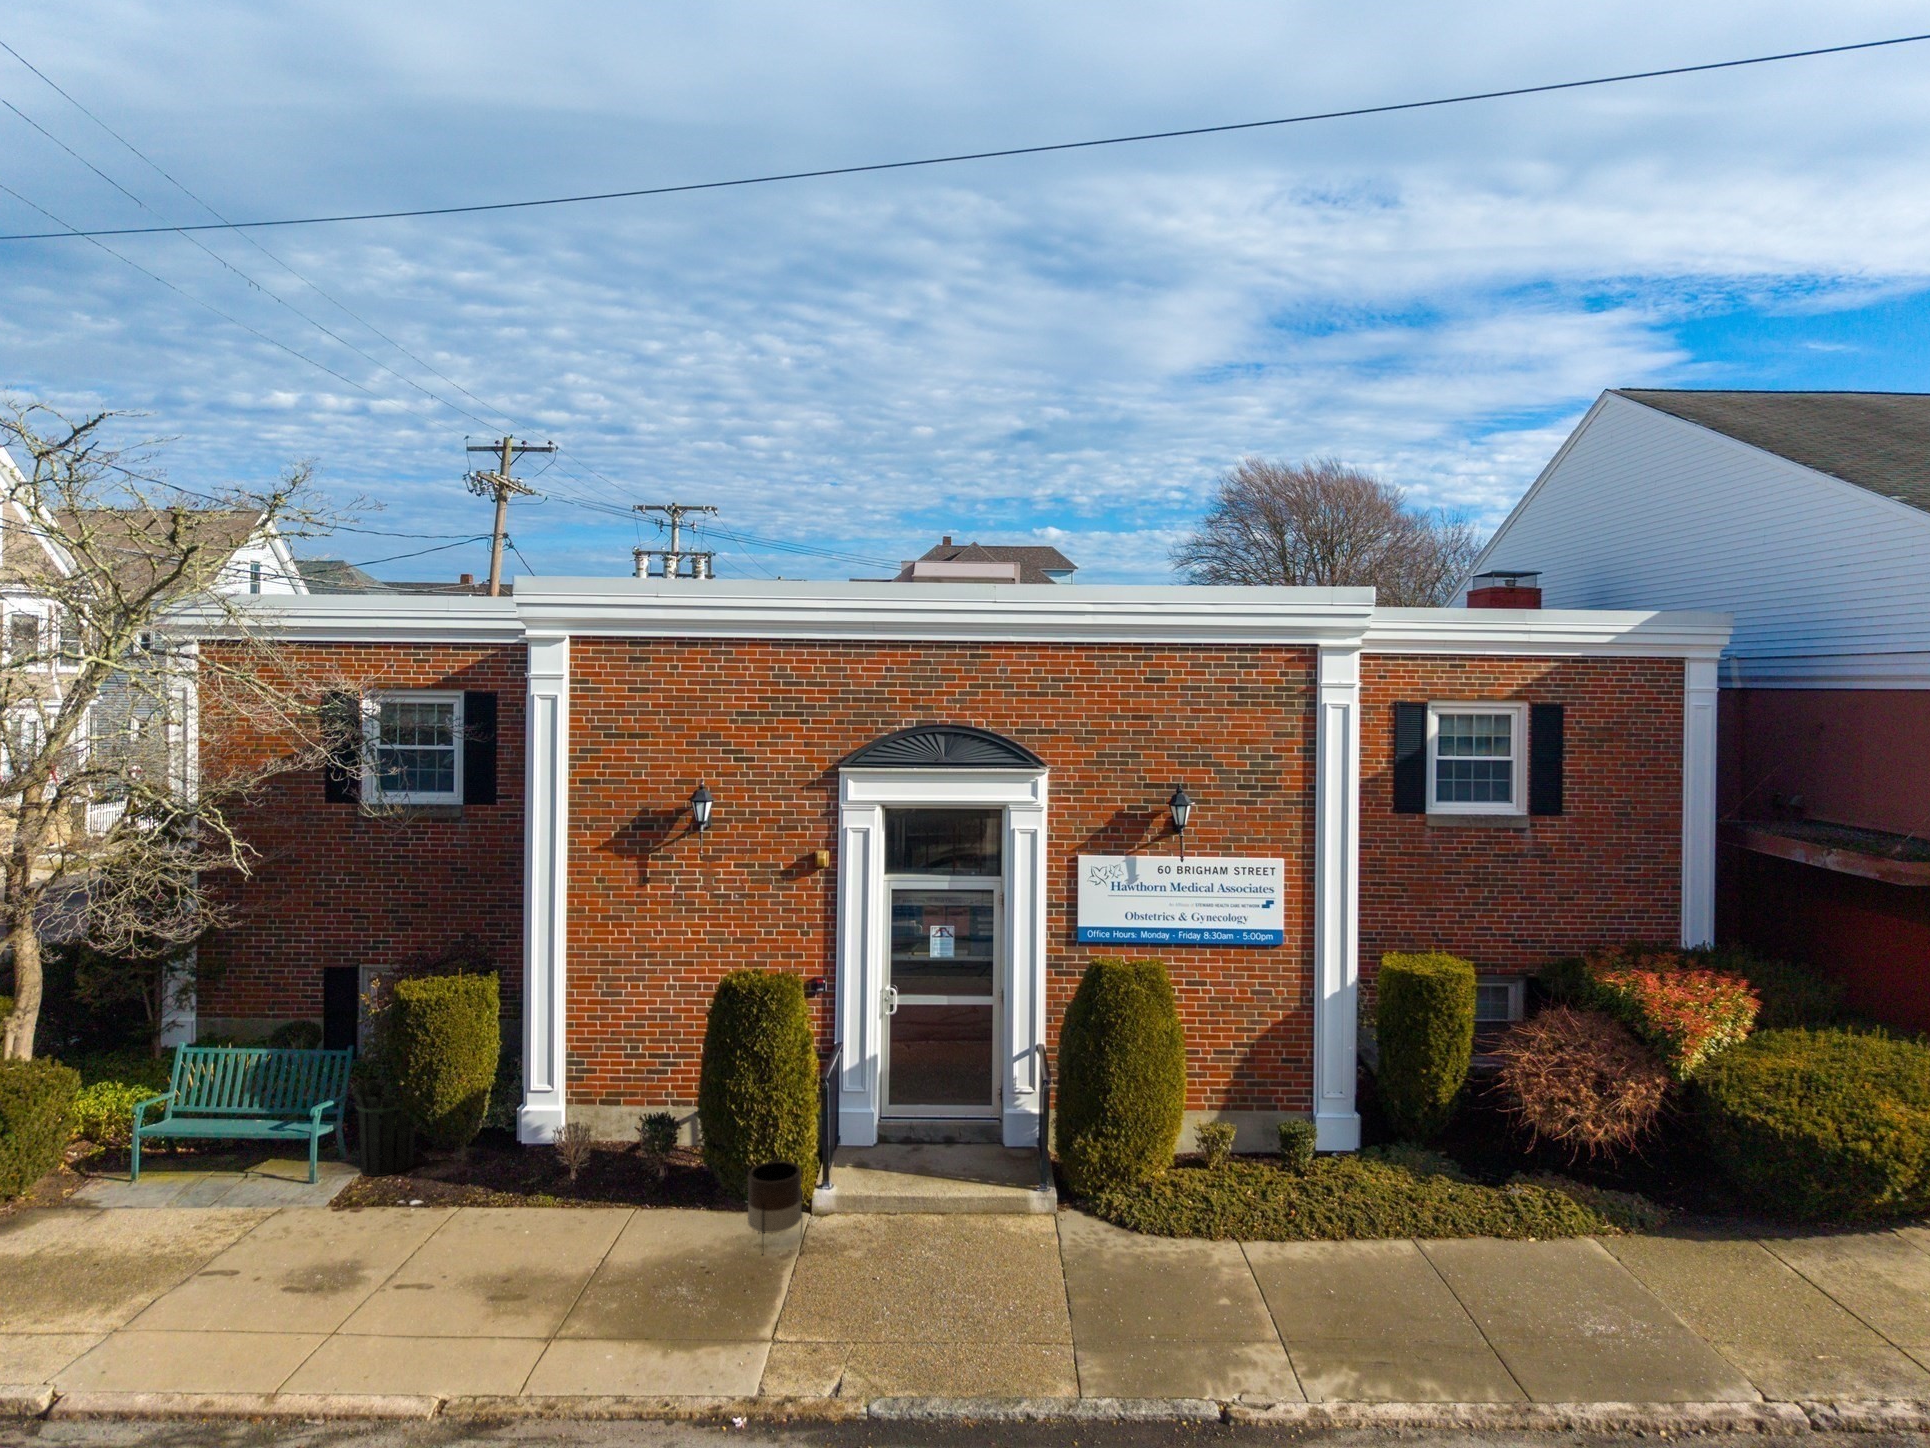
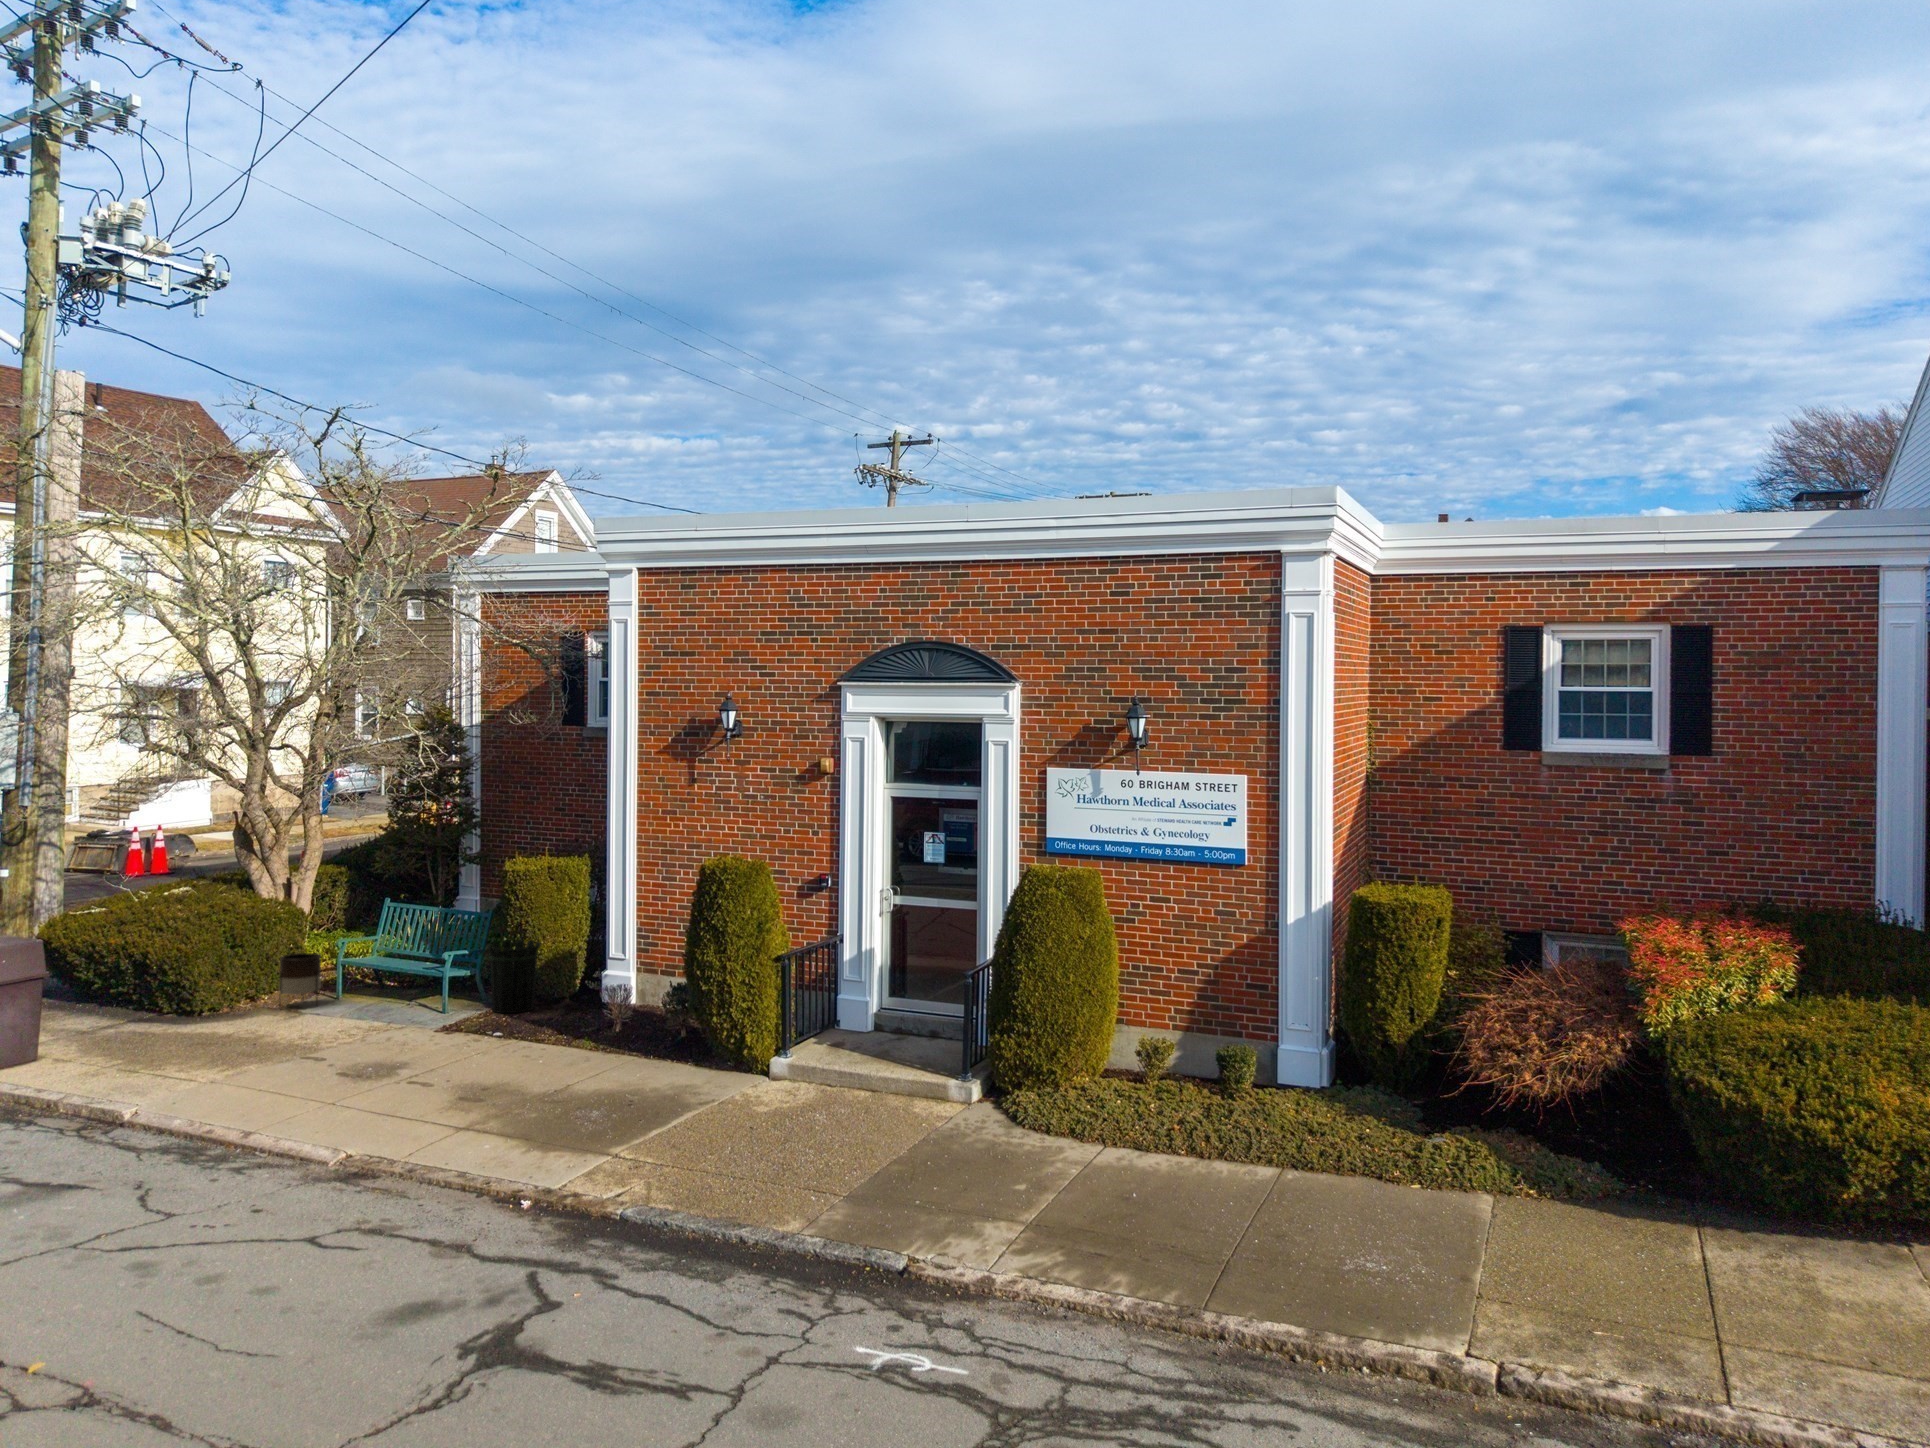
planter: present [748,1161,803,1252] -> present [279,953,321,1006]

